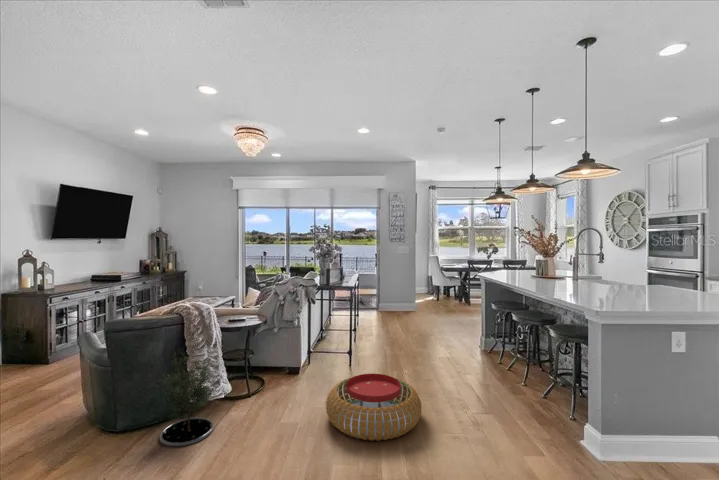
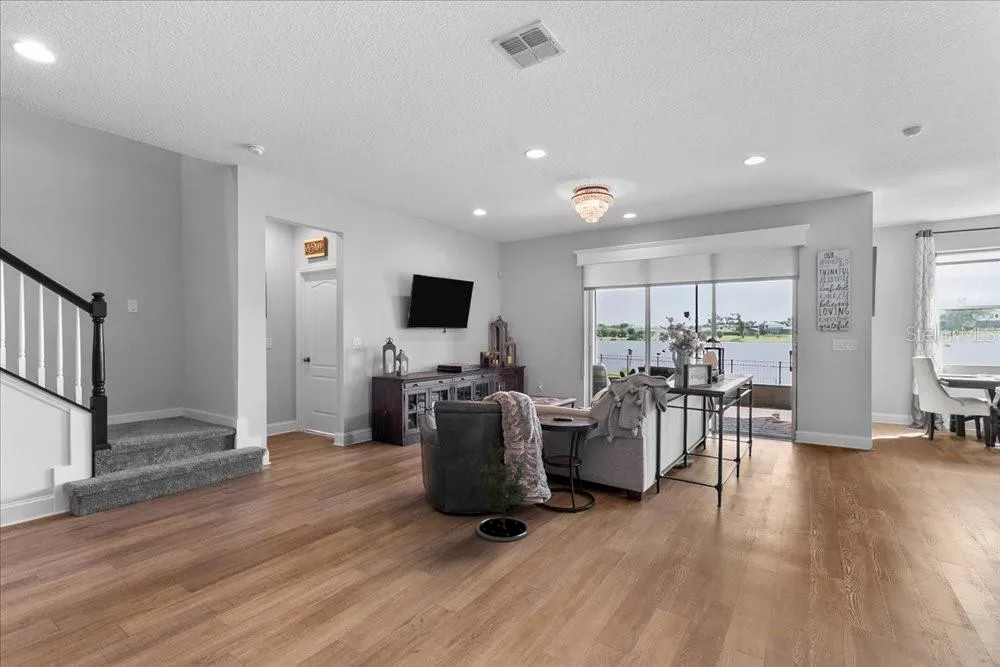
pouf: present [326,374,422,441] -> none [660,509,811,603]

